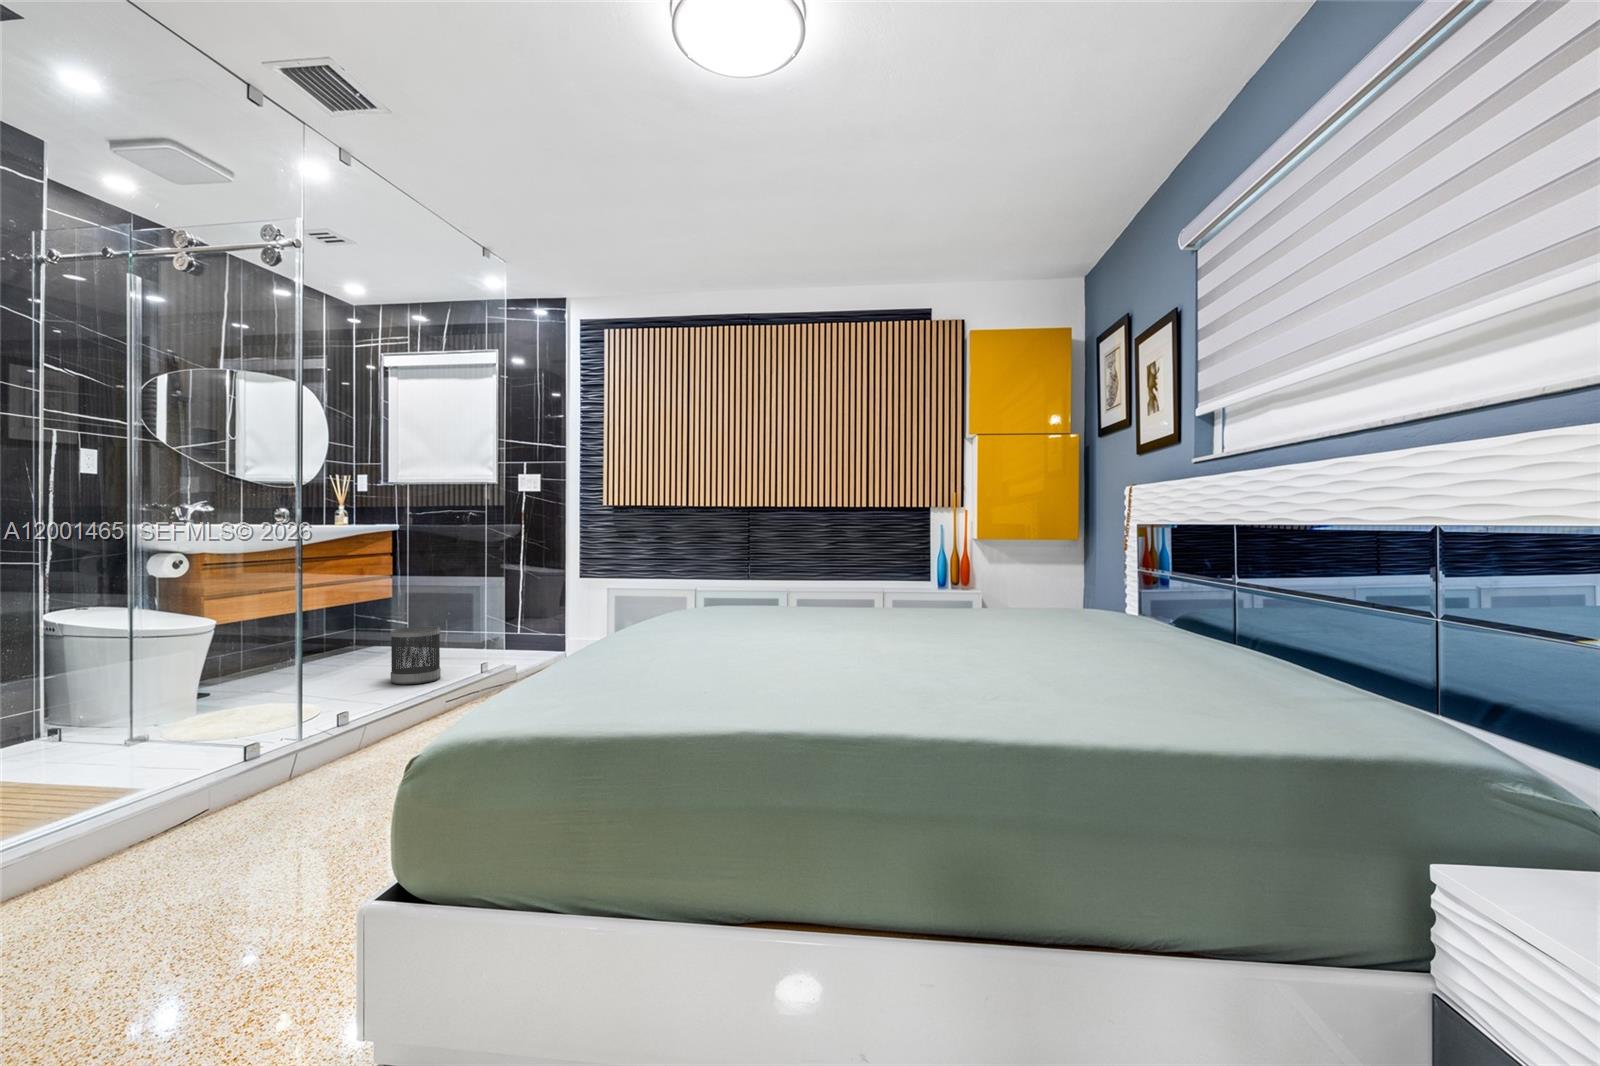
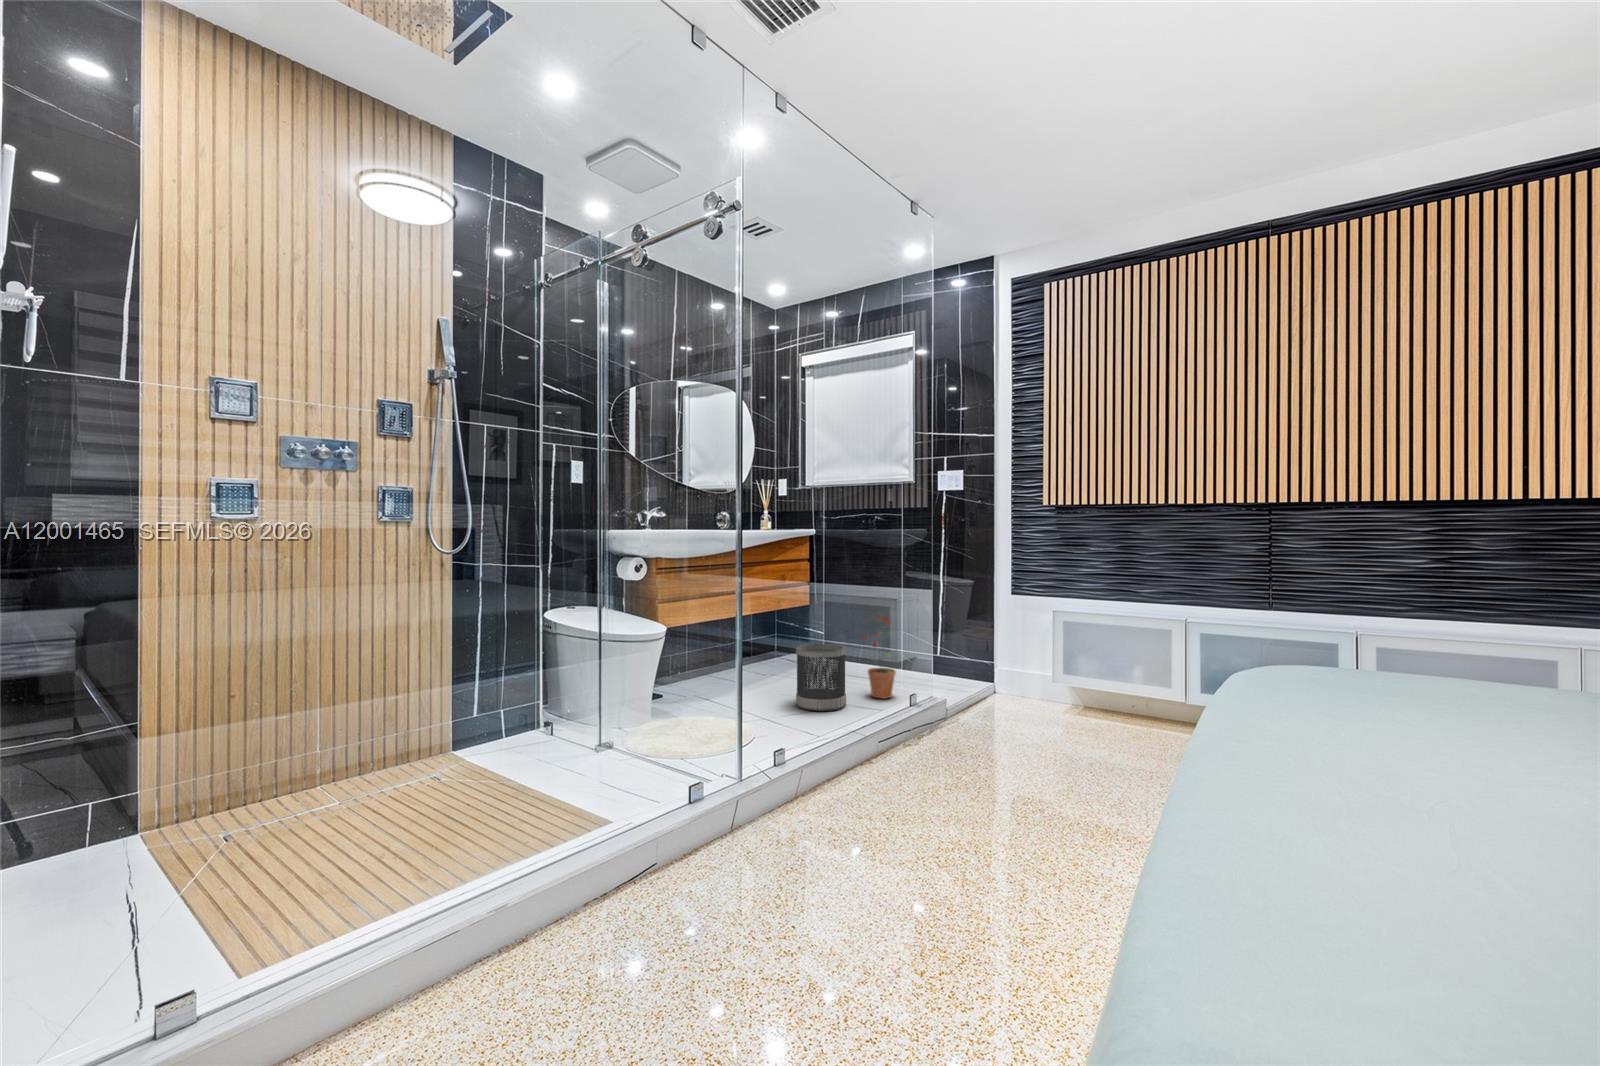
potted plant: none [450,598,485,670] -> present [861,615,896,699]

